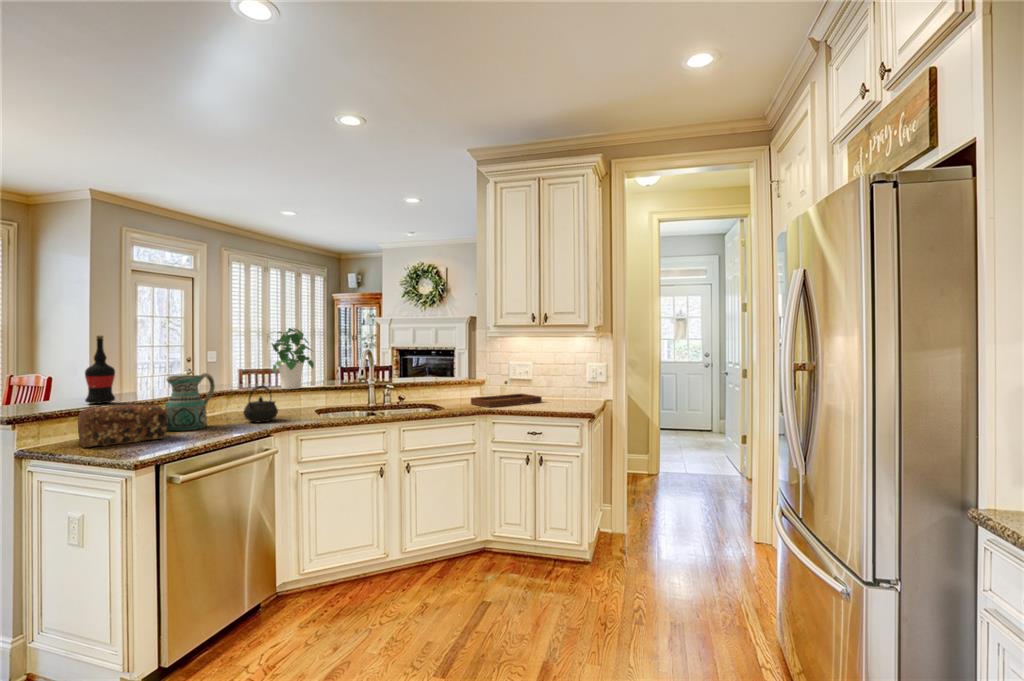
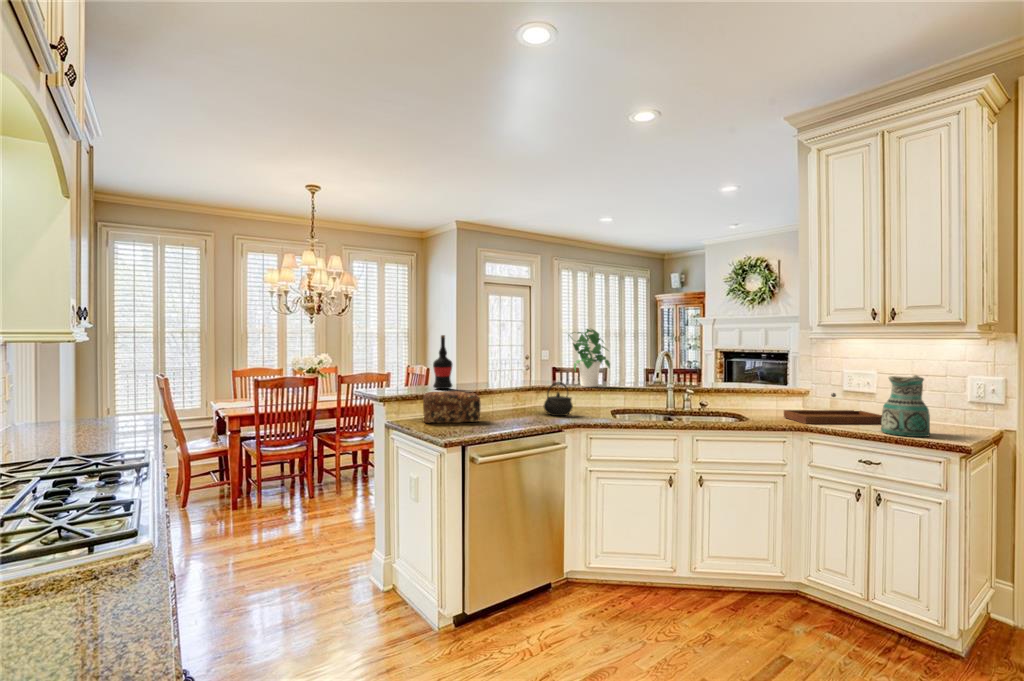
ceramic pitcher: present [165,373,215,431] -> present [881,375,930,437]

